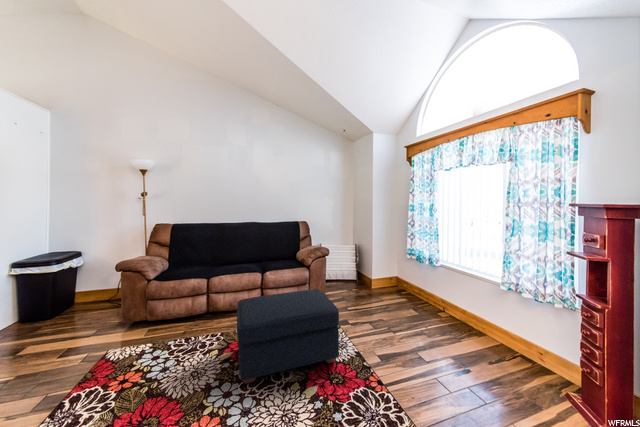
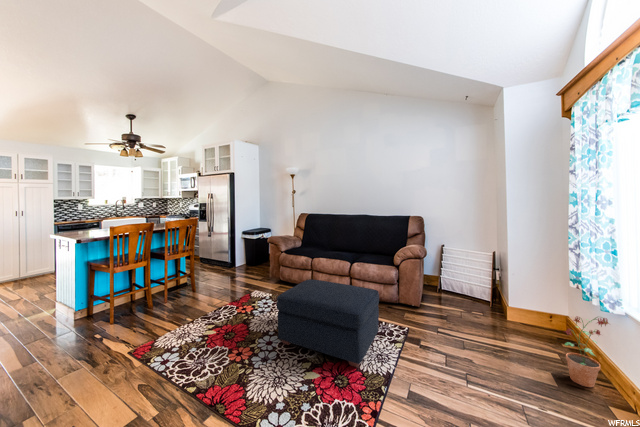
potted plant: none [414,269,432,309] -> present [564,316,609,387]

